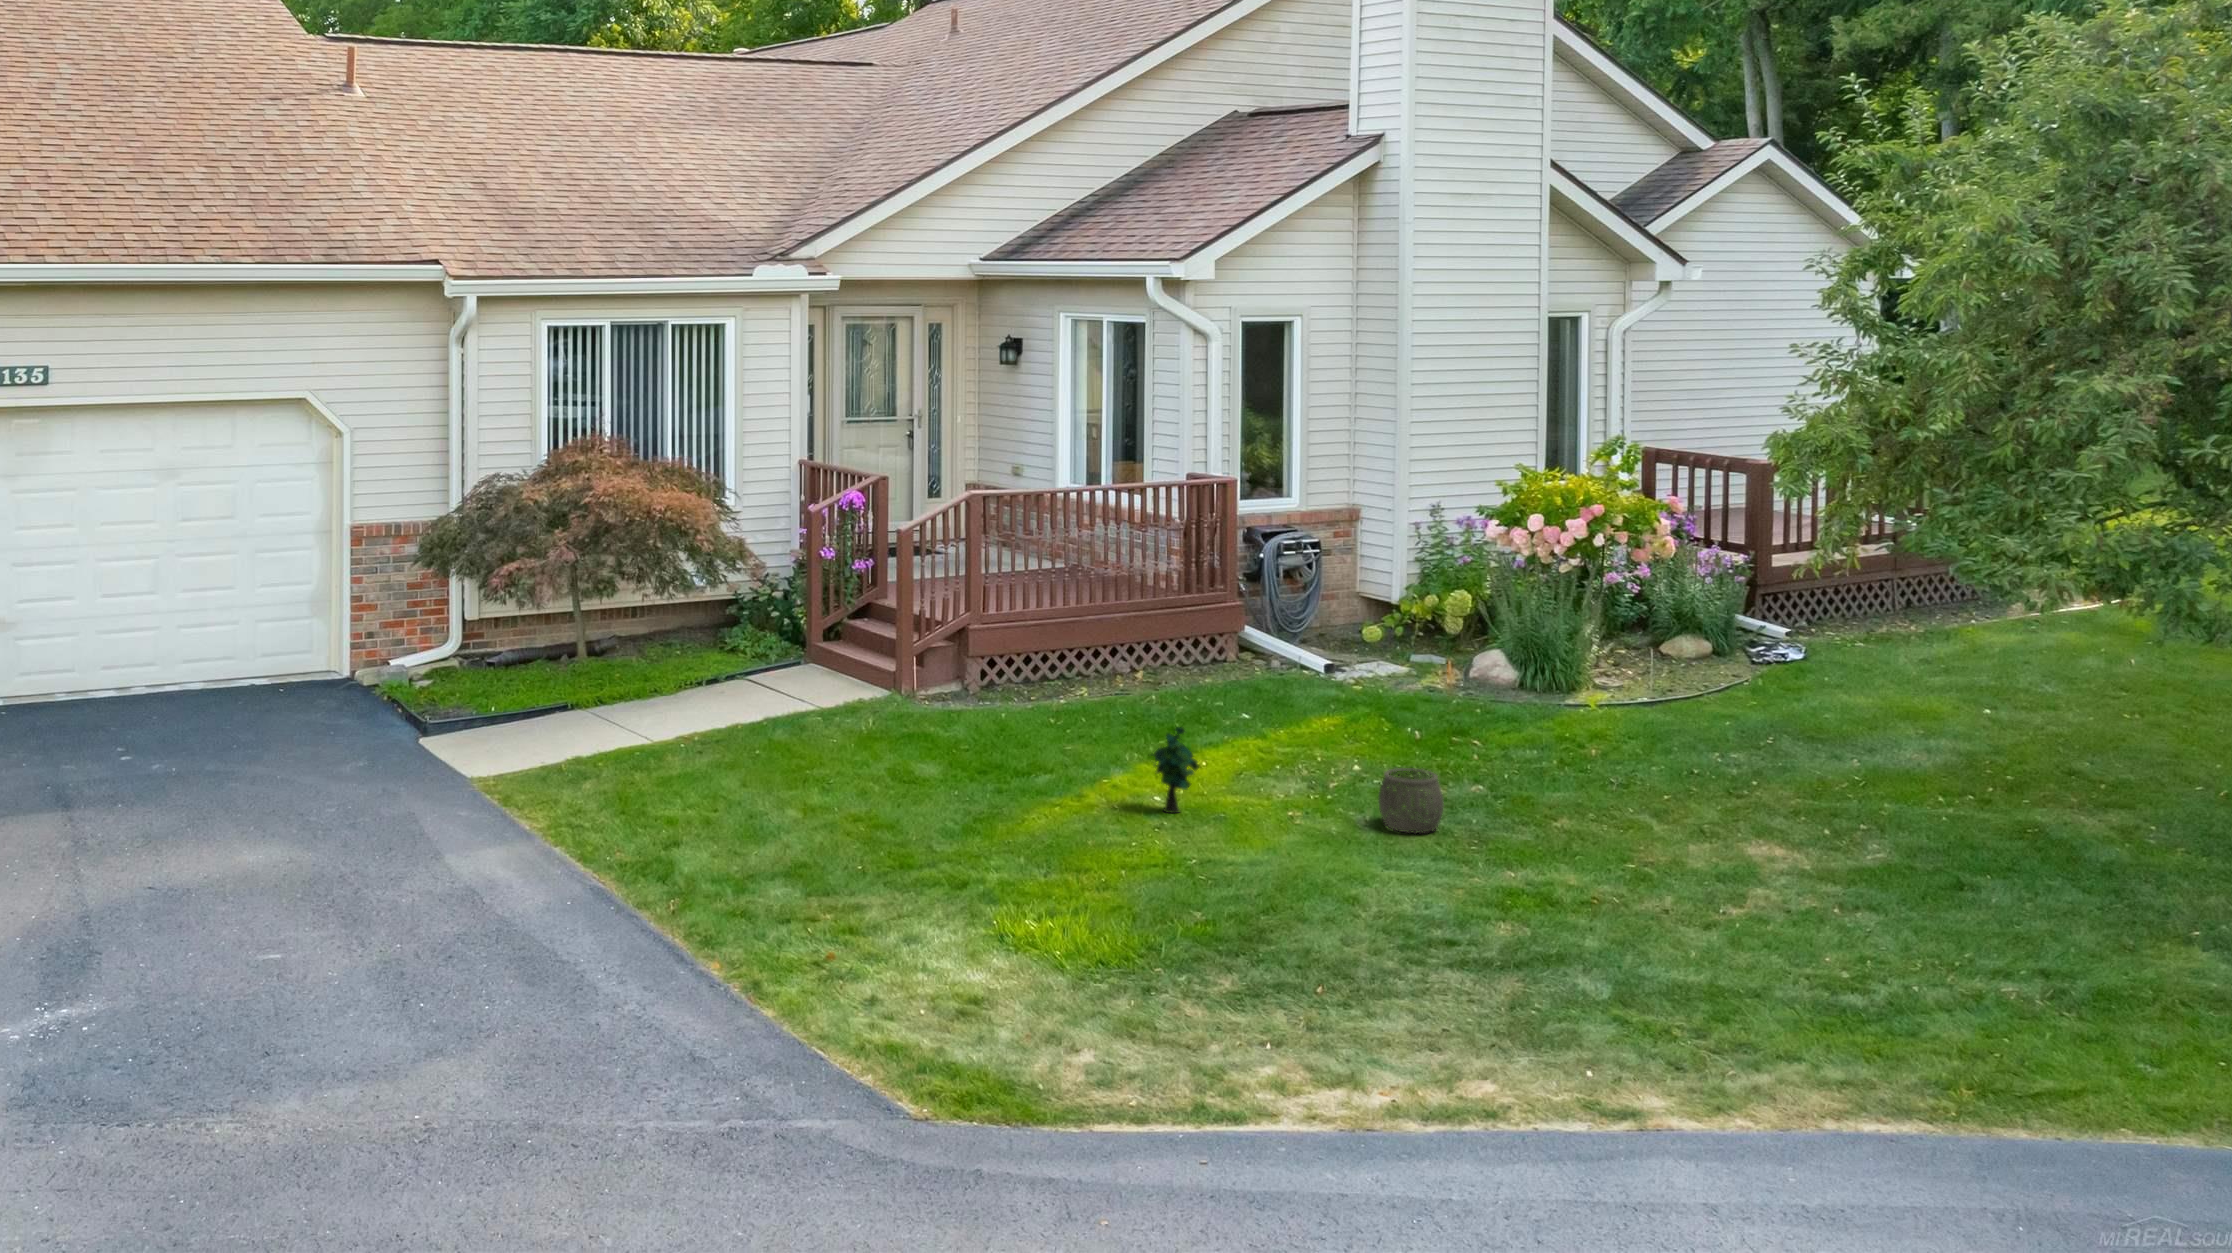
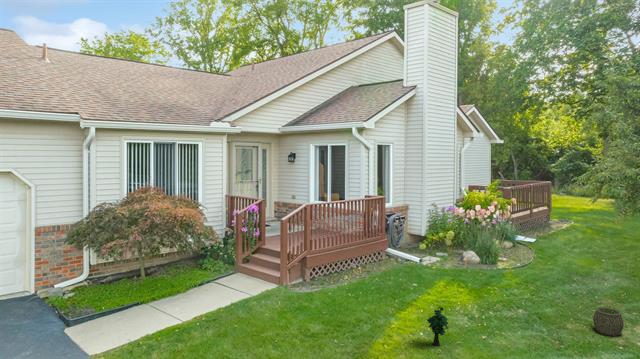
woven basket: present [1379,768,1444,833] -> present [593,307,624,336]

